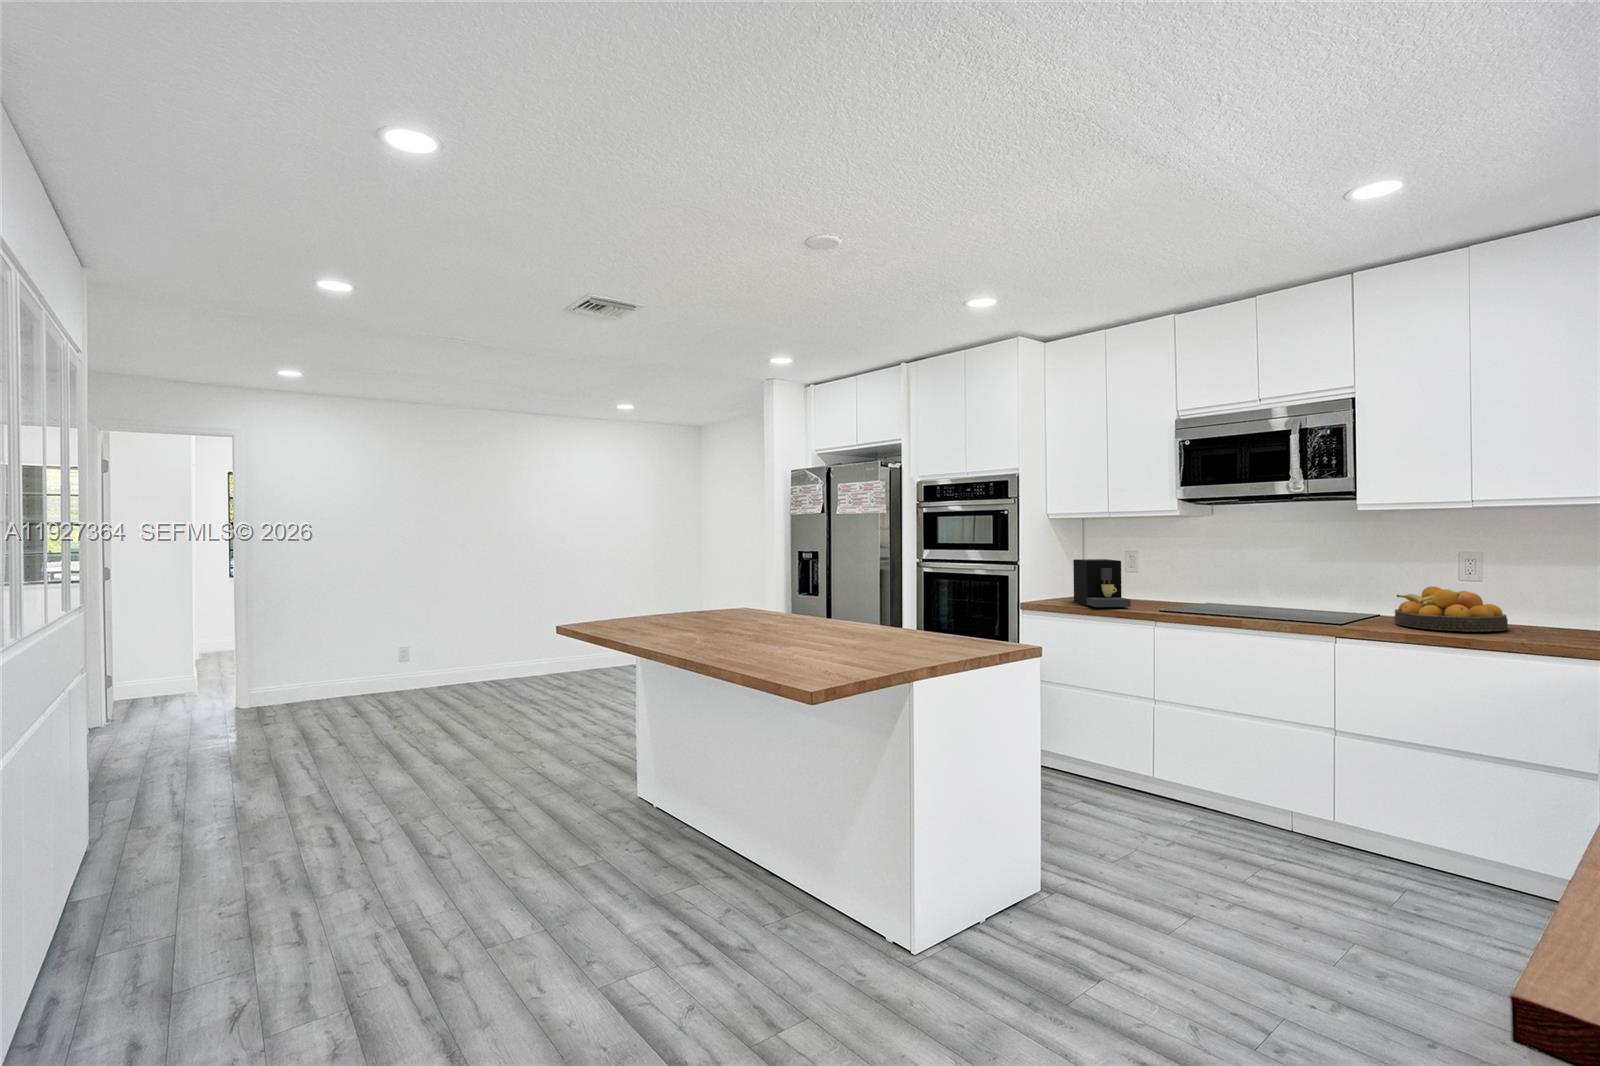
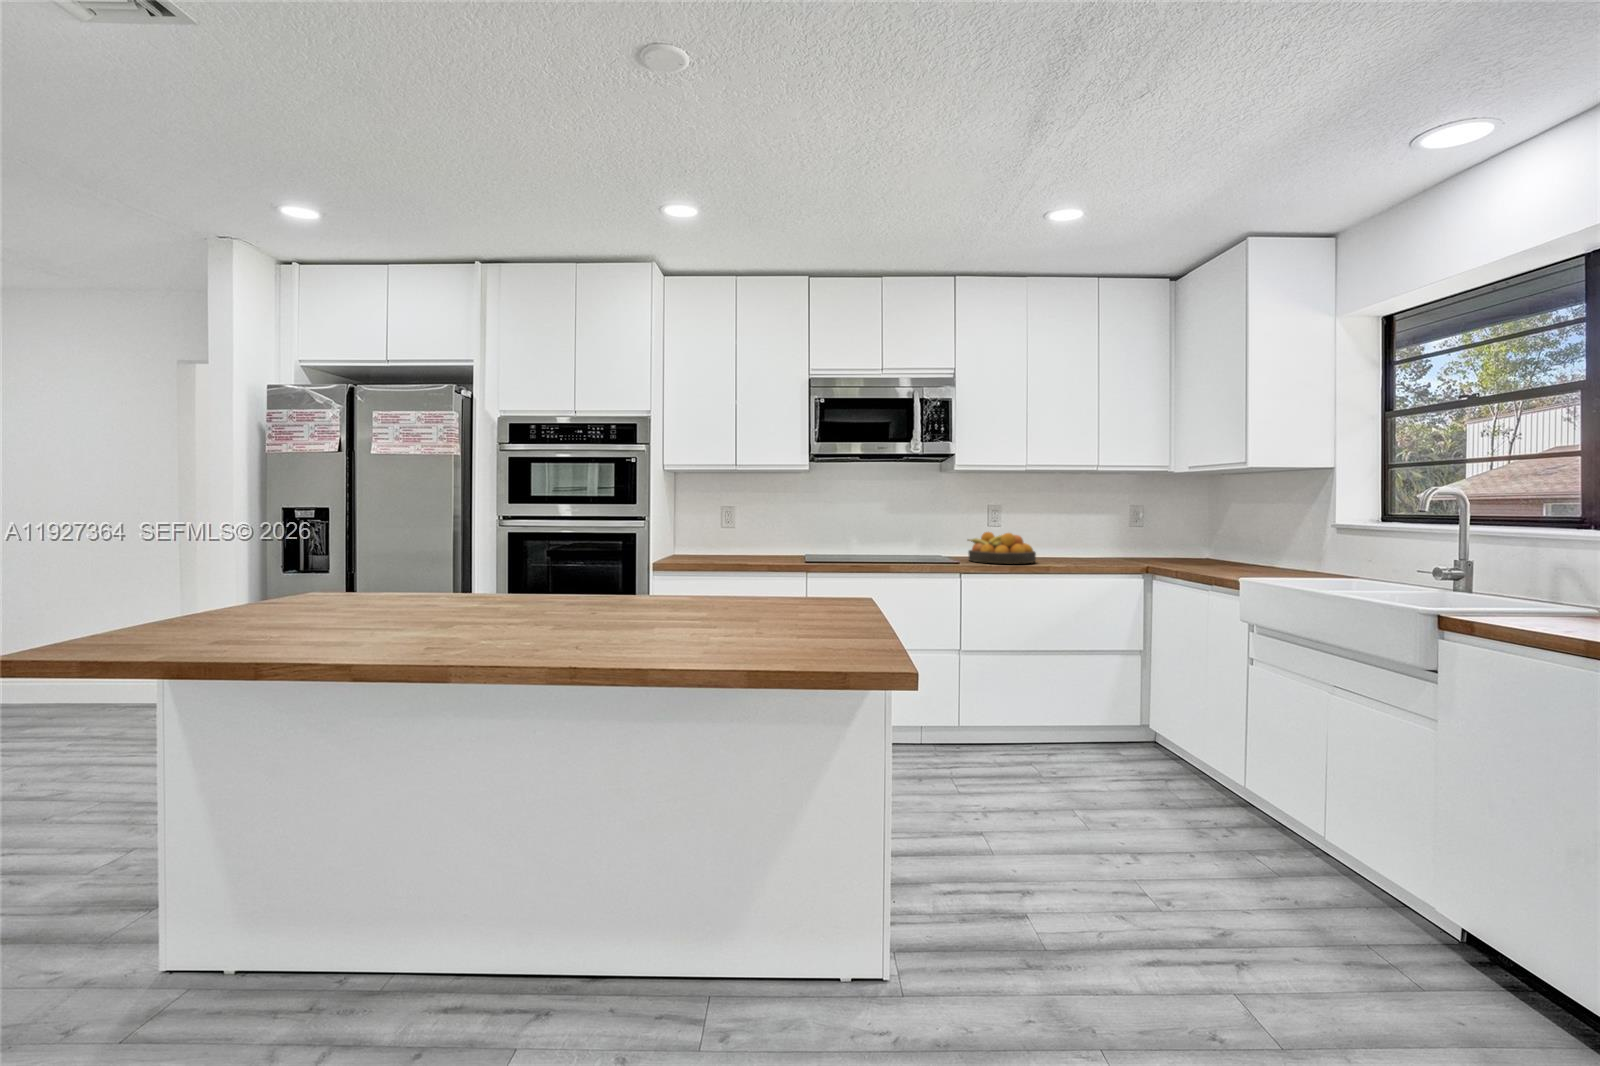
coffee maker: present [1073,559,1131,607] -> none [701,515,774,563]

